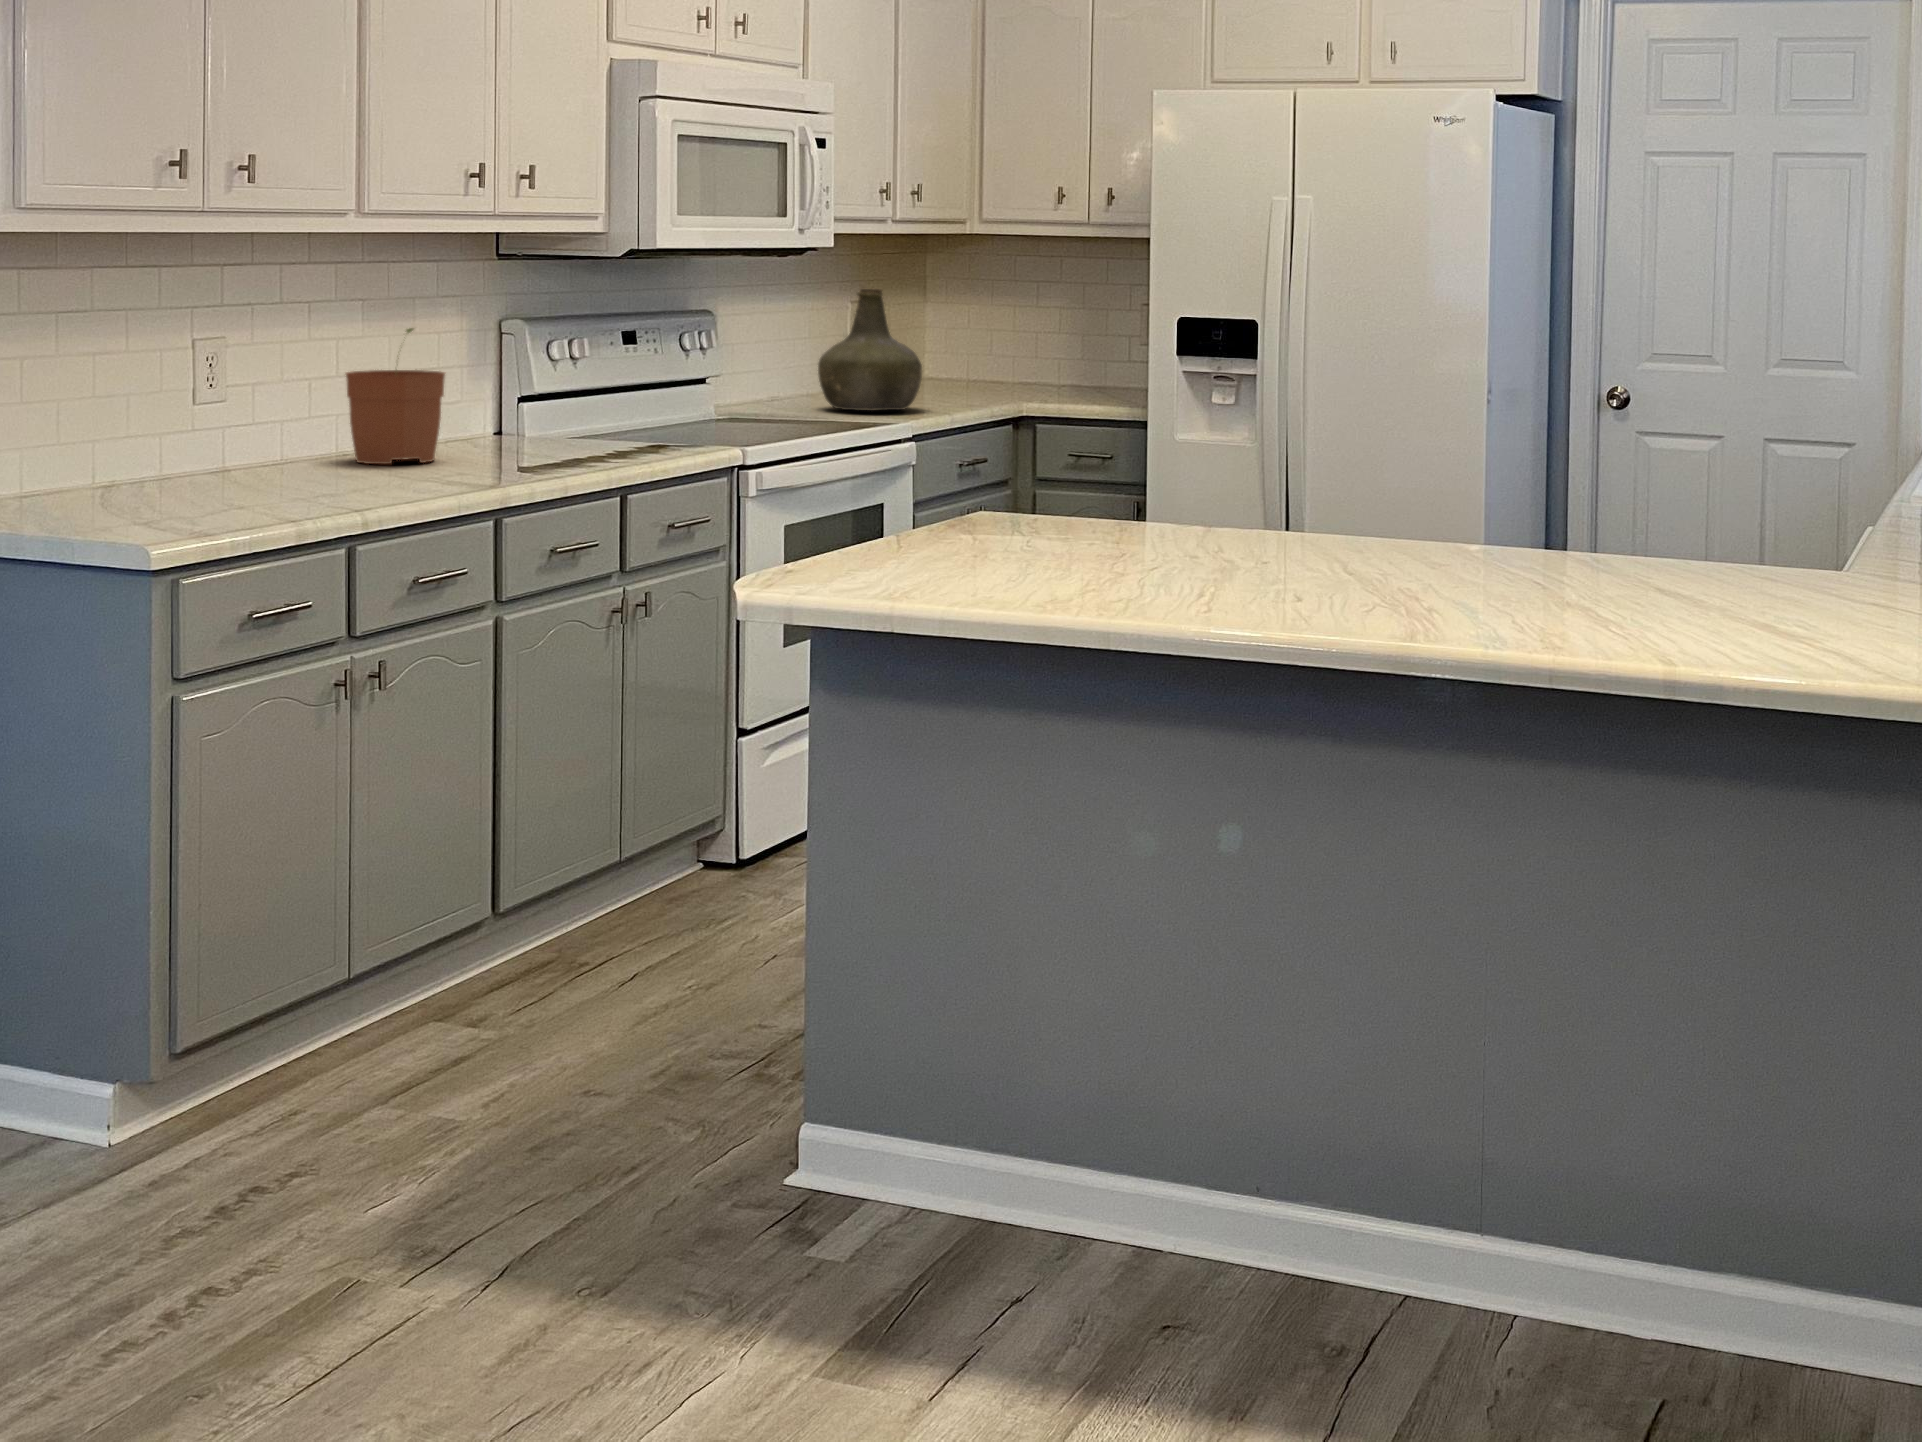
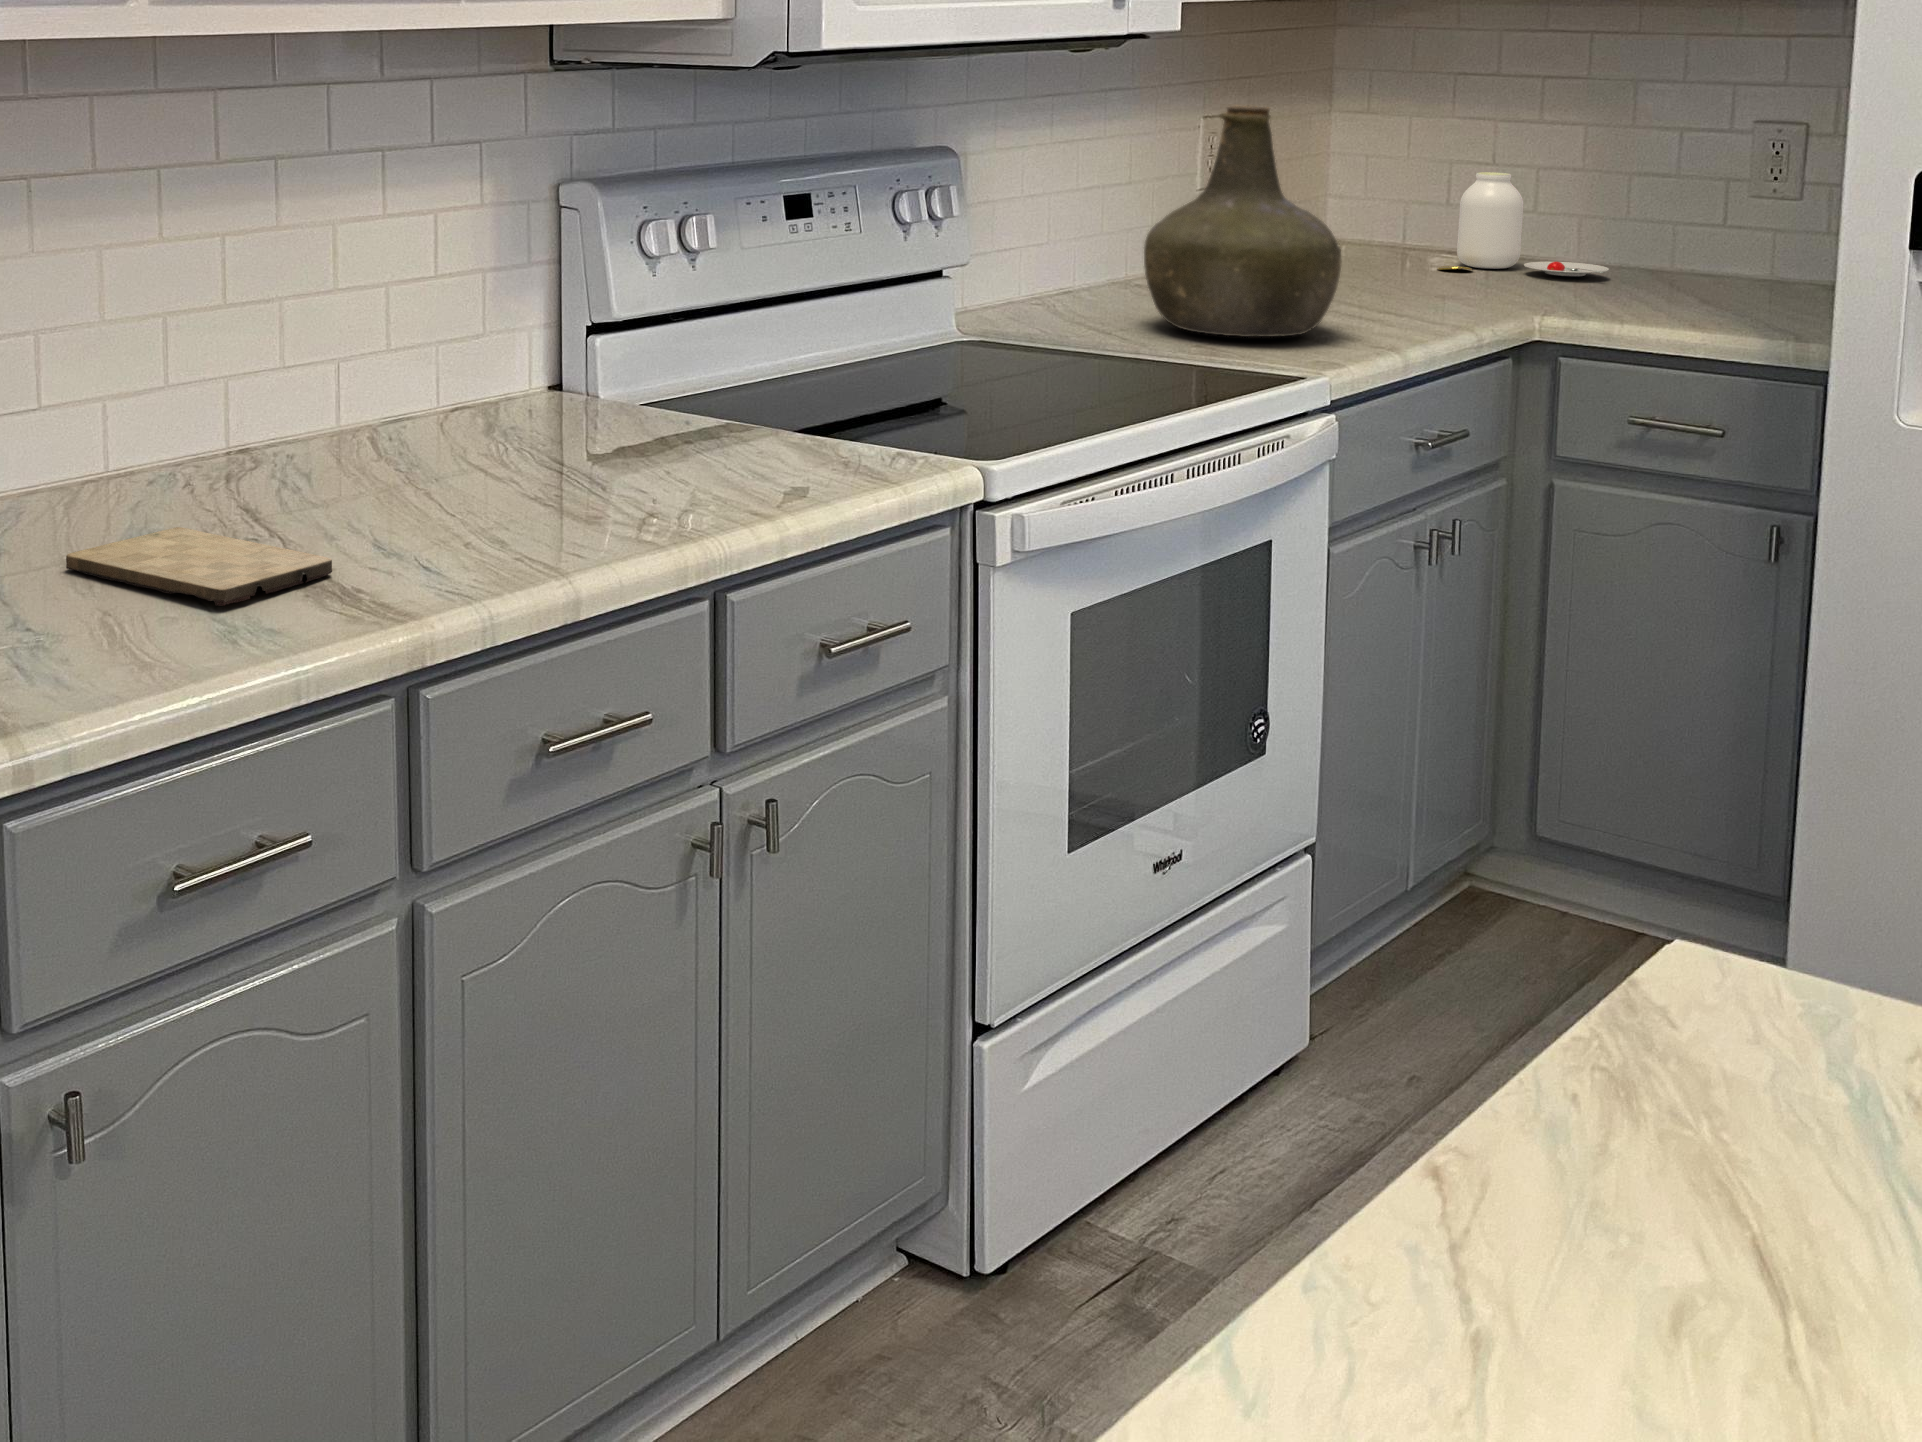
plant pot: present [346,328,445,464] -> none [201,221,391,502]
jar: none [986,334,1075,390] -> present [1437,172,1609,276]
cutting board: none [309,469,444,486] -> present [66,527,332,606]

